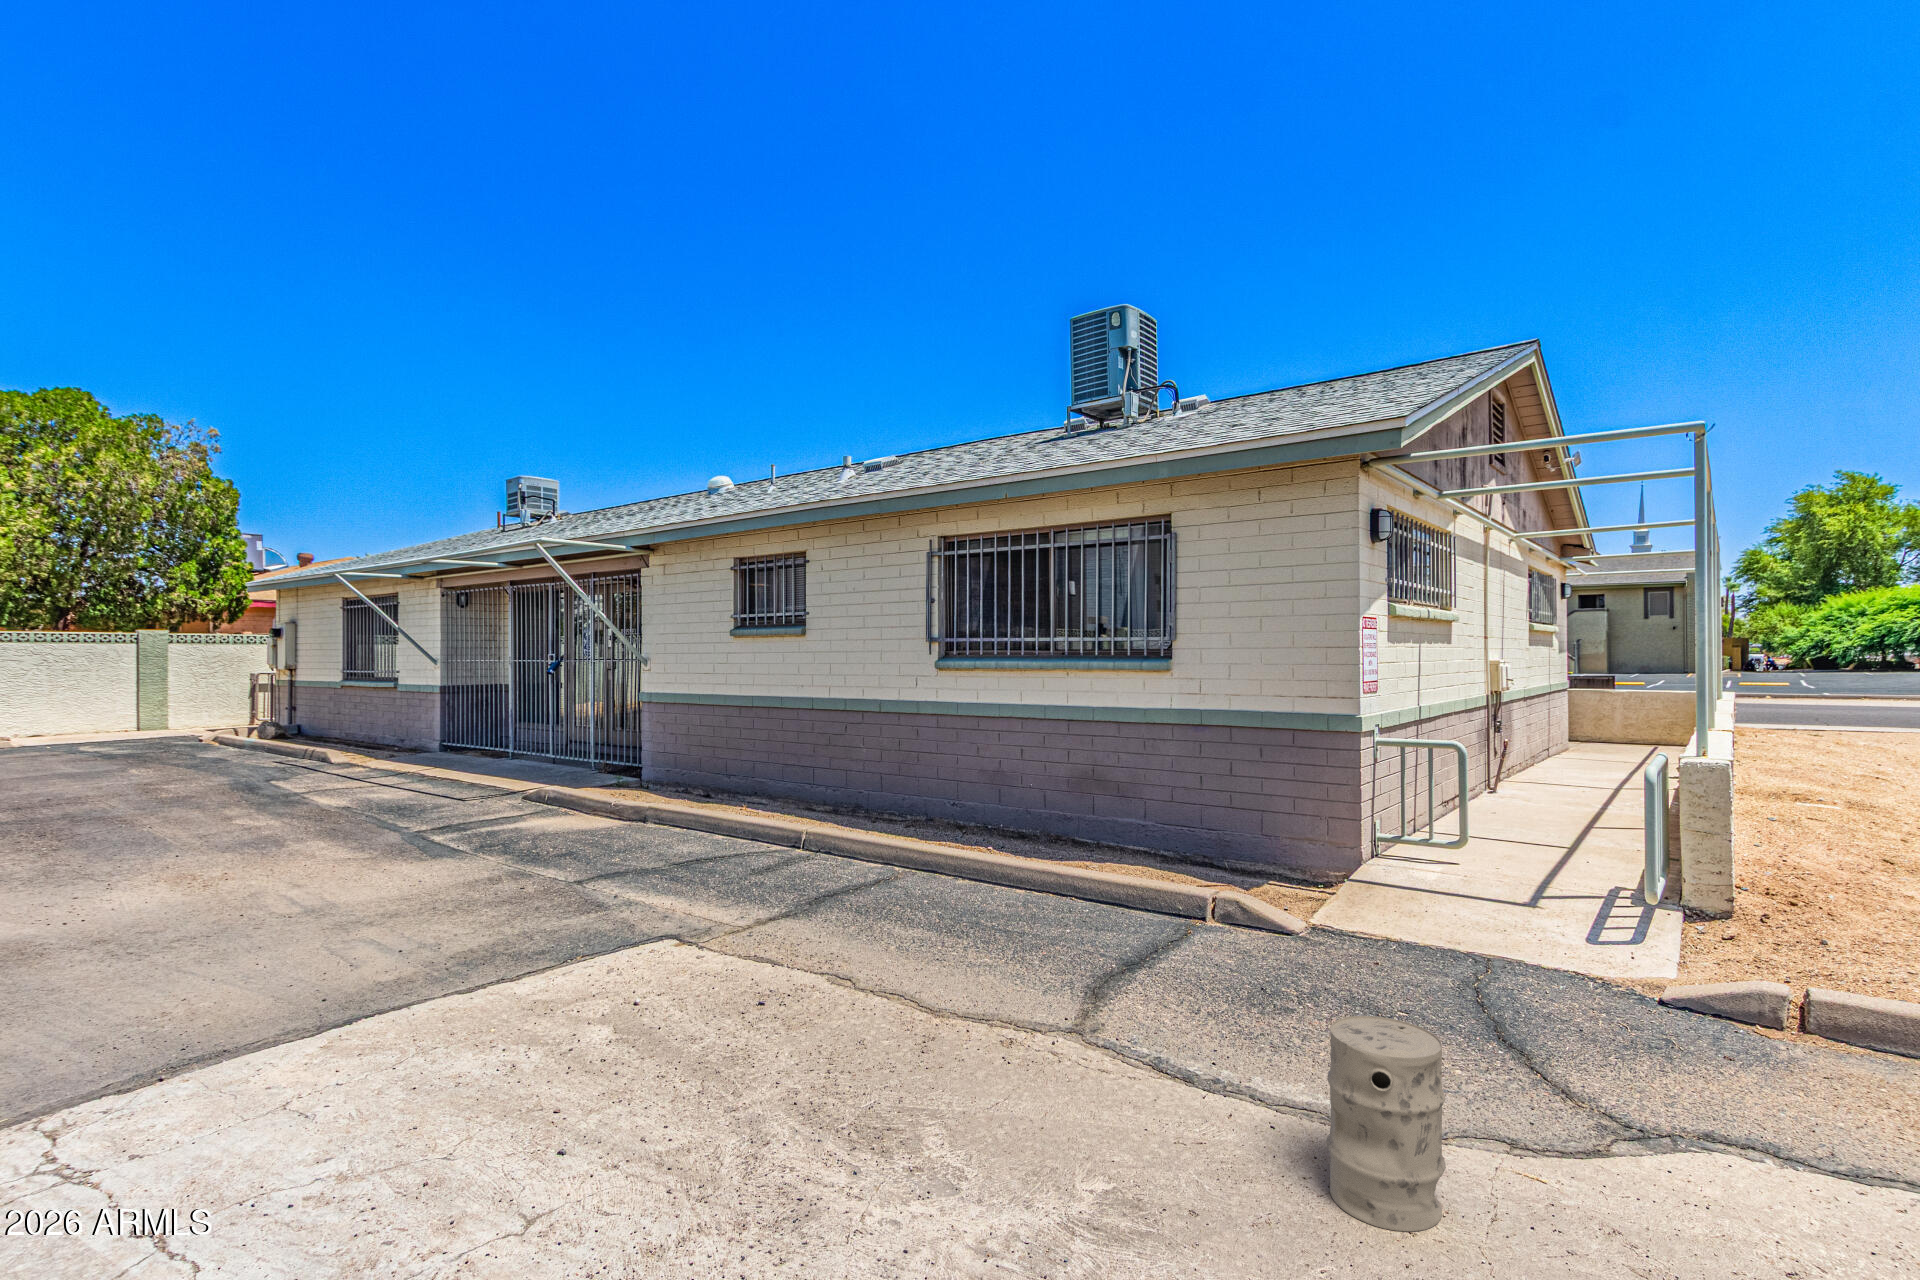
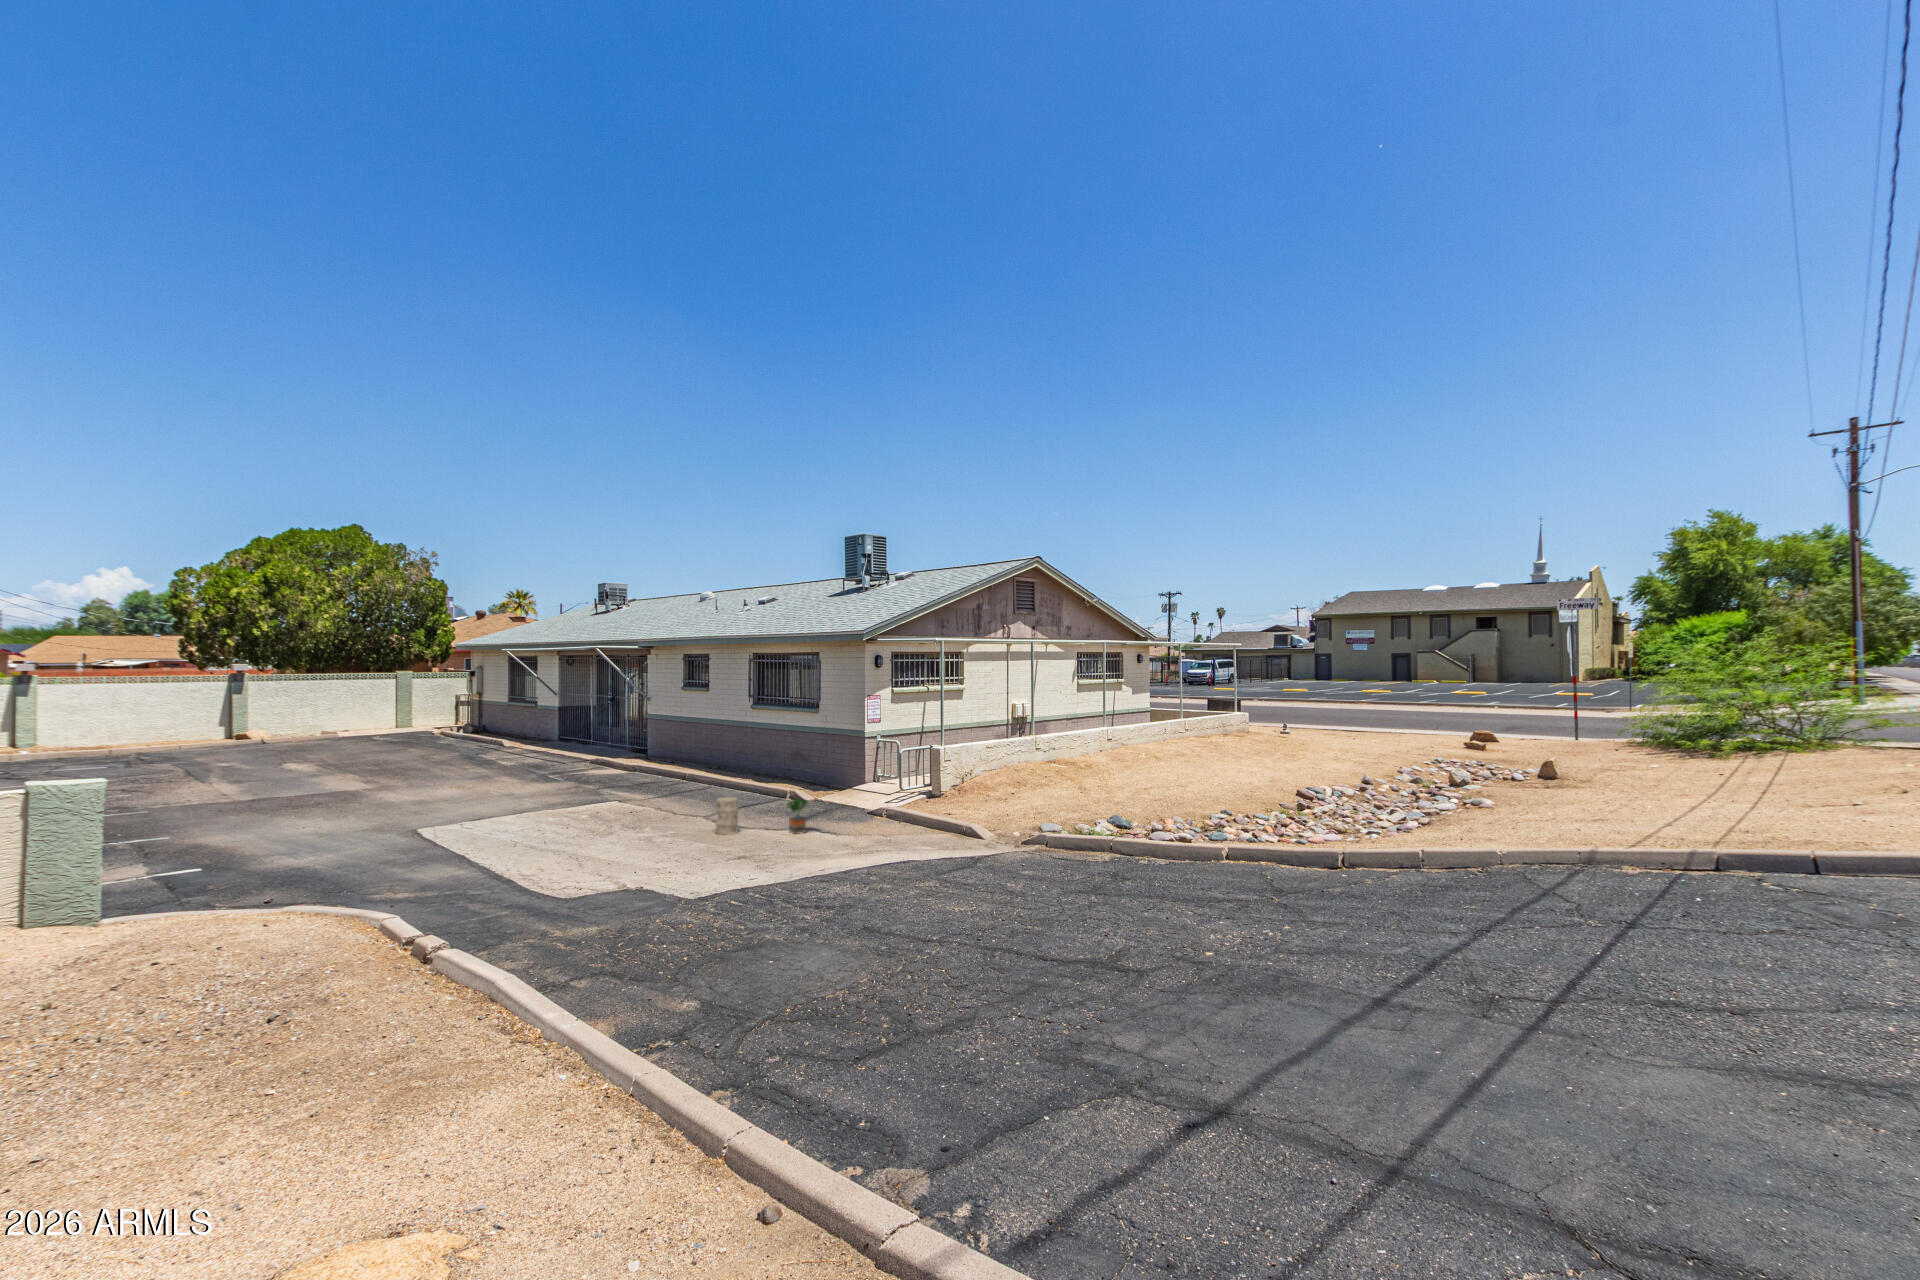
potted tree: none [1633,1013,1765,1203] -> present [787,798,810,834]

